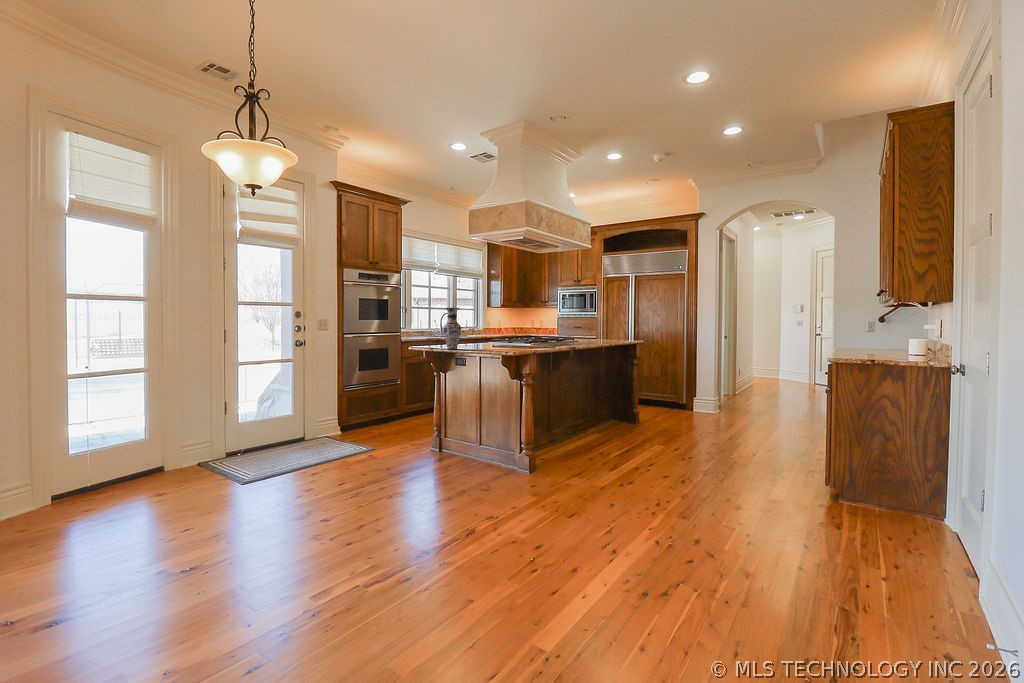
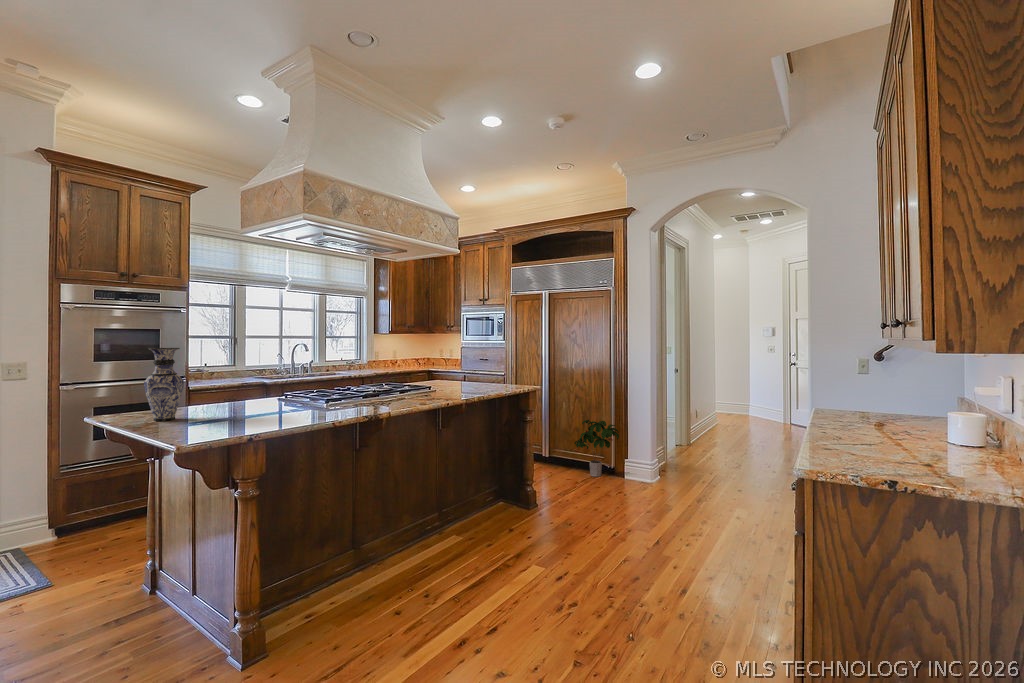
potted plant: none [656,370,692,410] -> present [574,420,619,477]

